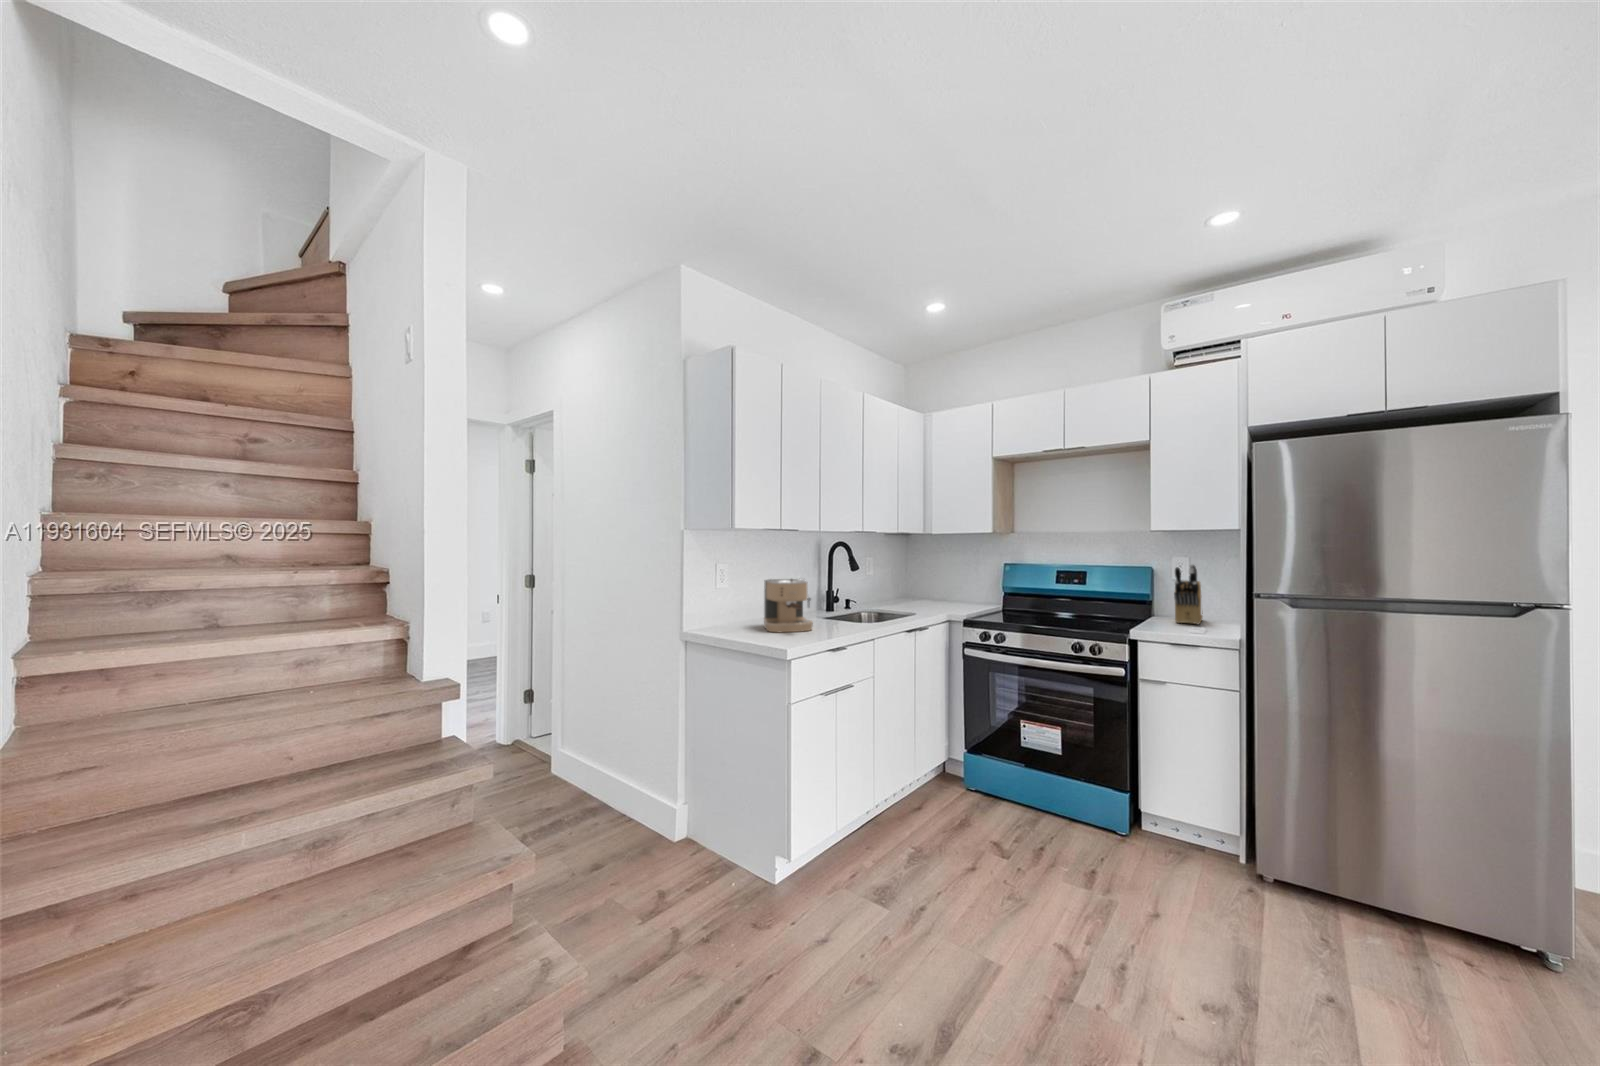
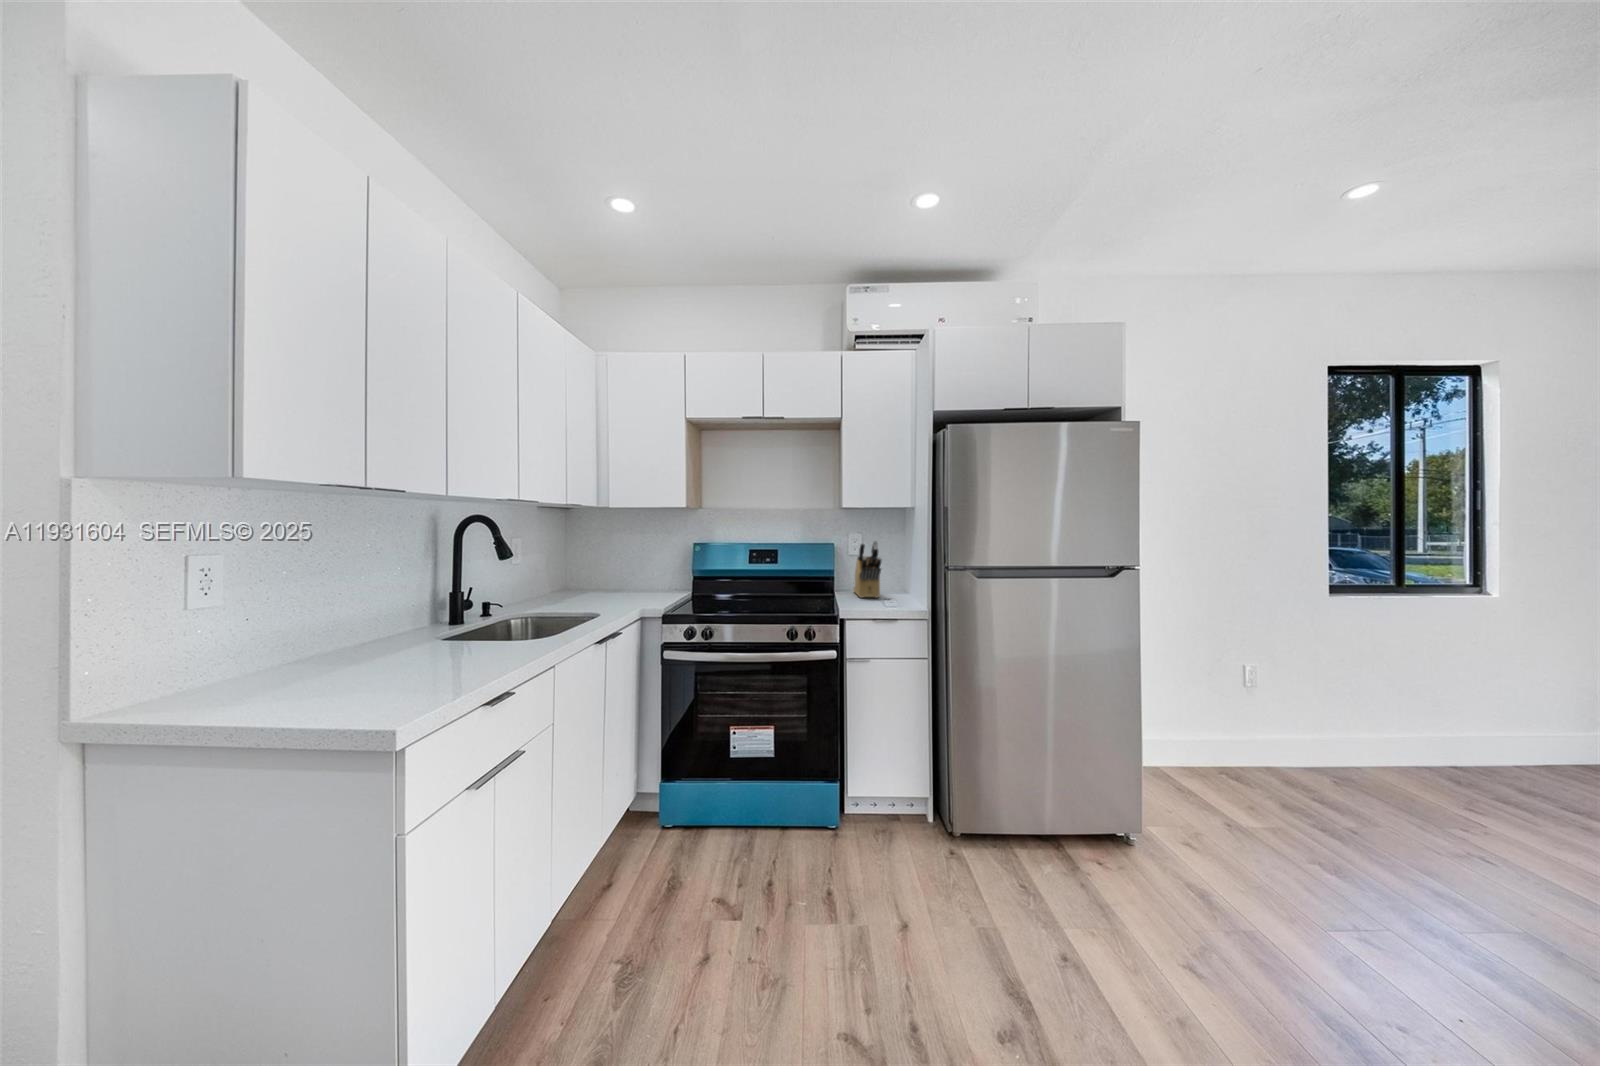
coffee maker: present [764,579,813,632] -> none [322,577,436,683]

